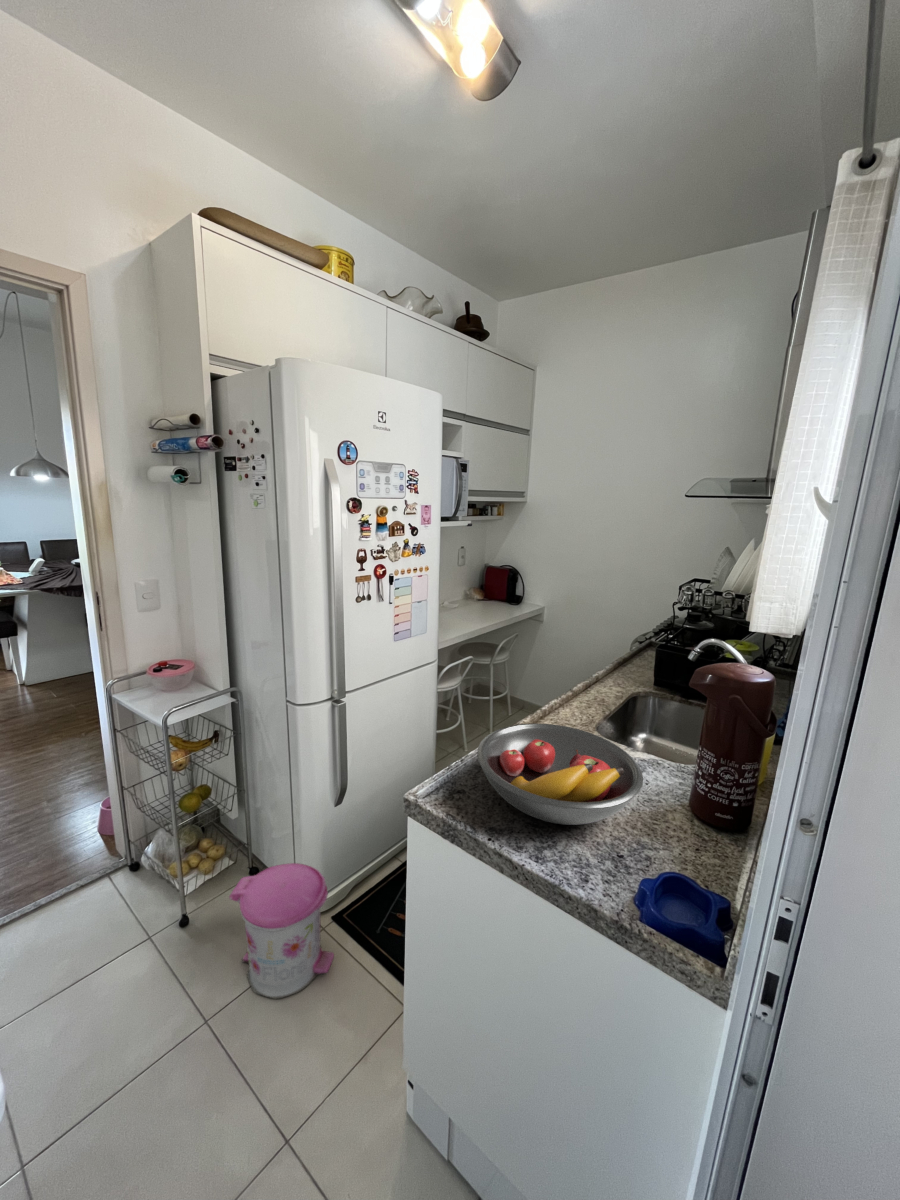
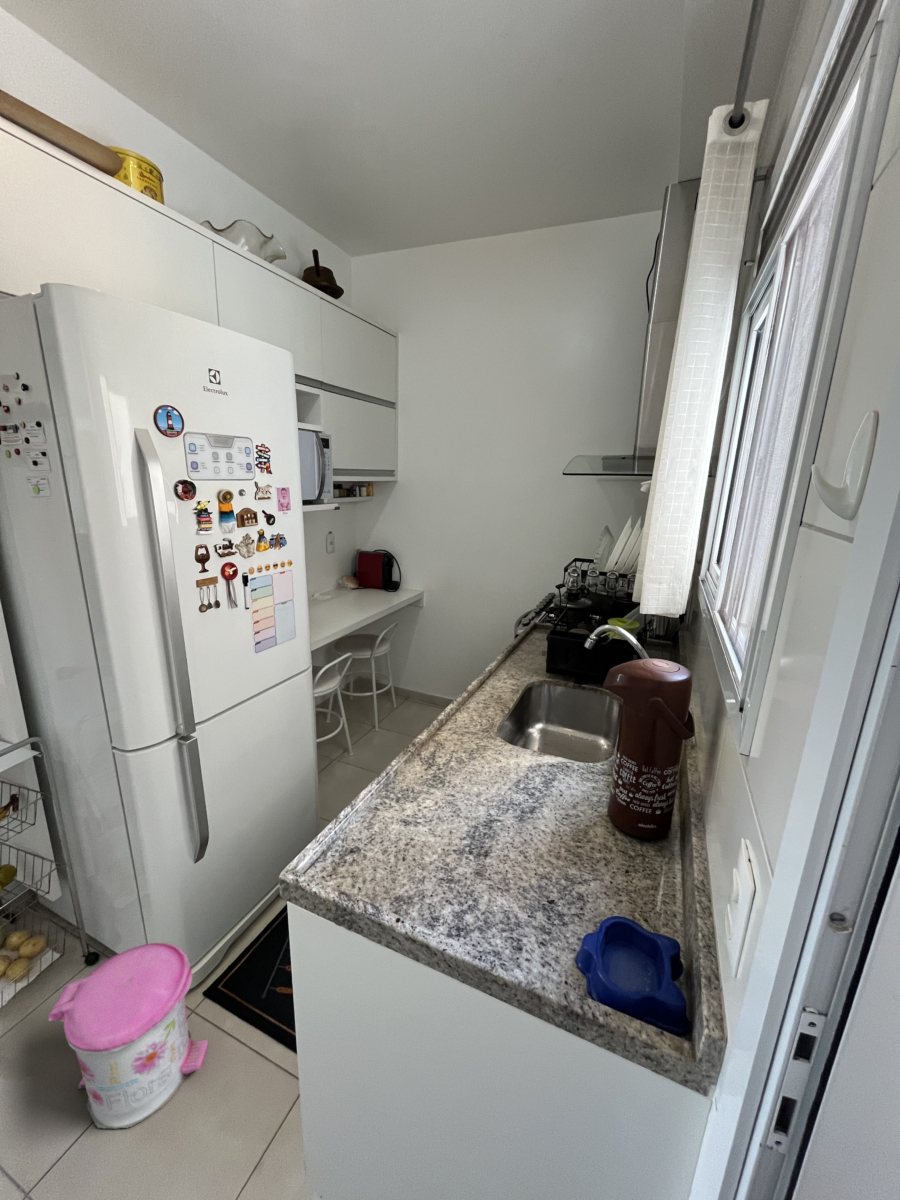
fruit bowl: present [477,723,643,825] -> none [371,742,567,878]

